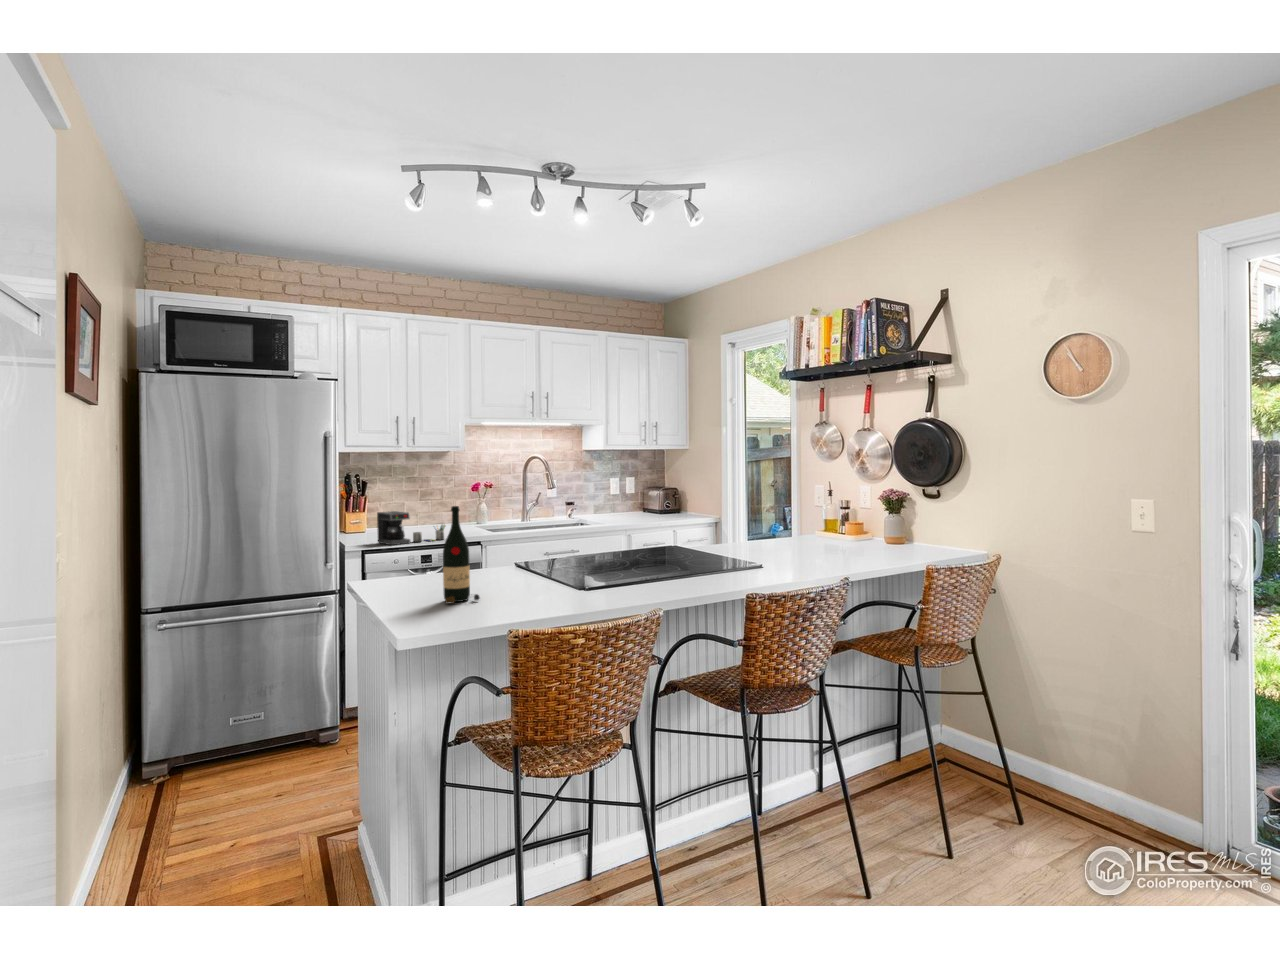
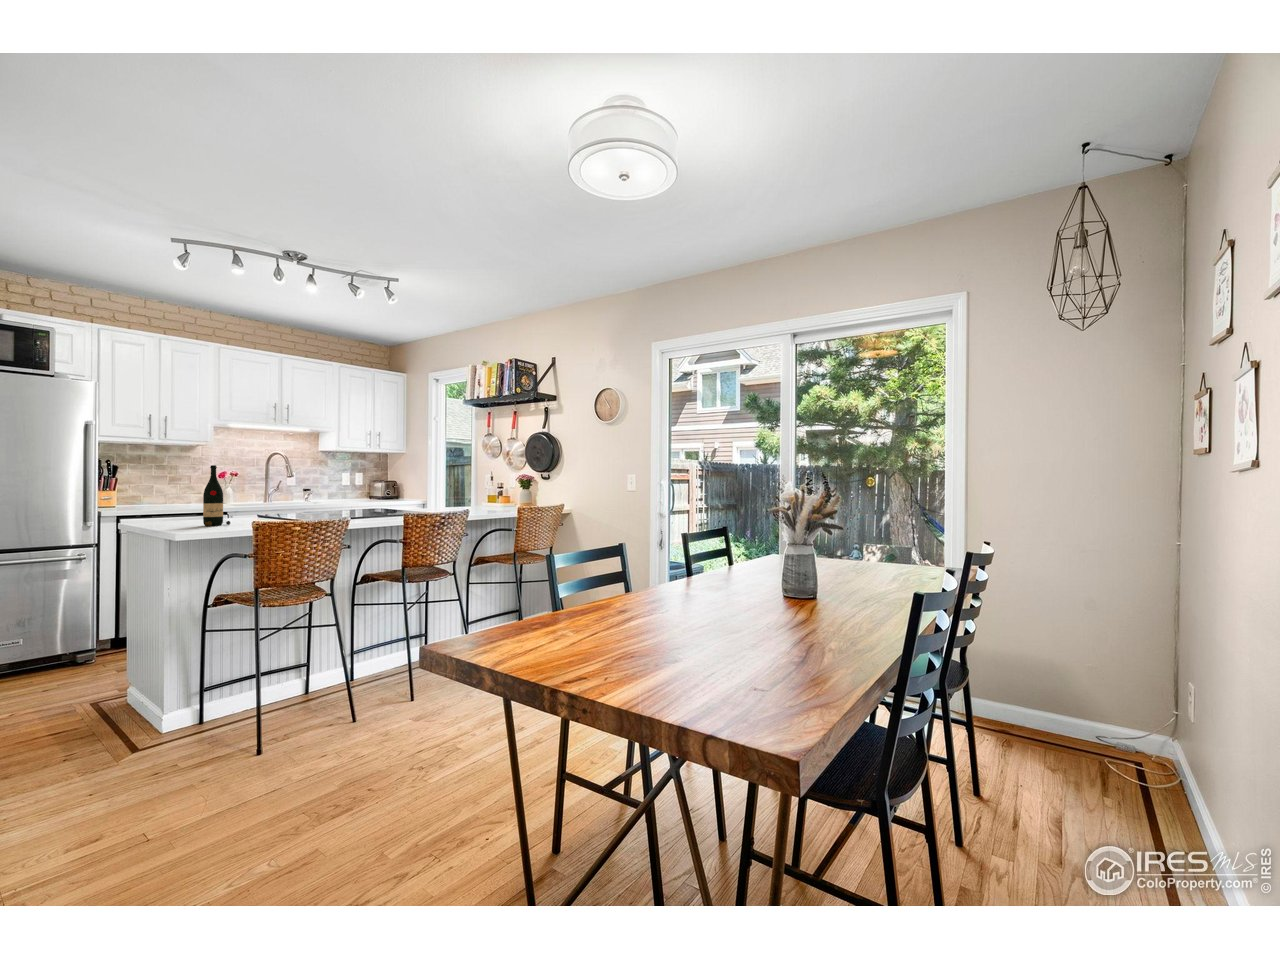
coffee maker: present [377,511,445,545] -> none [129,489,194,514]

